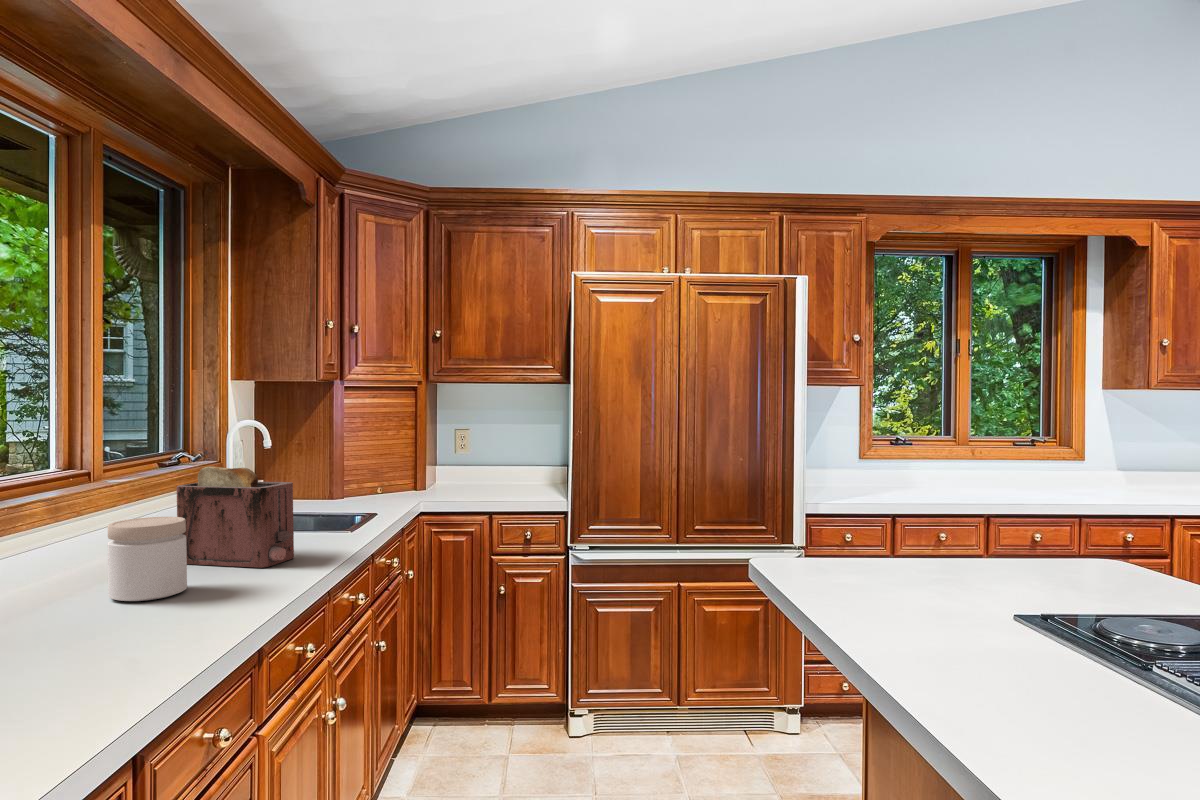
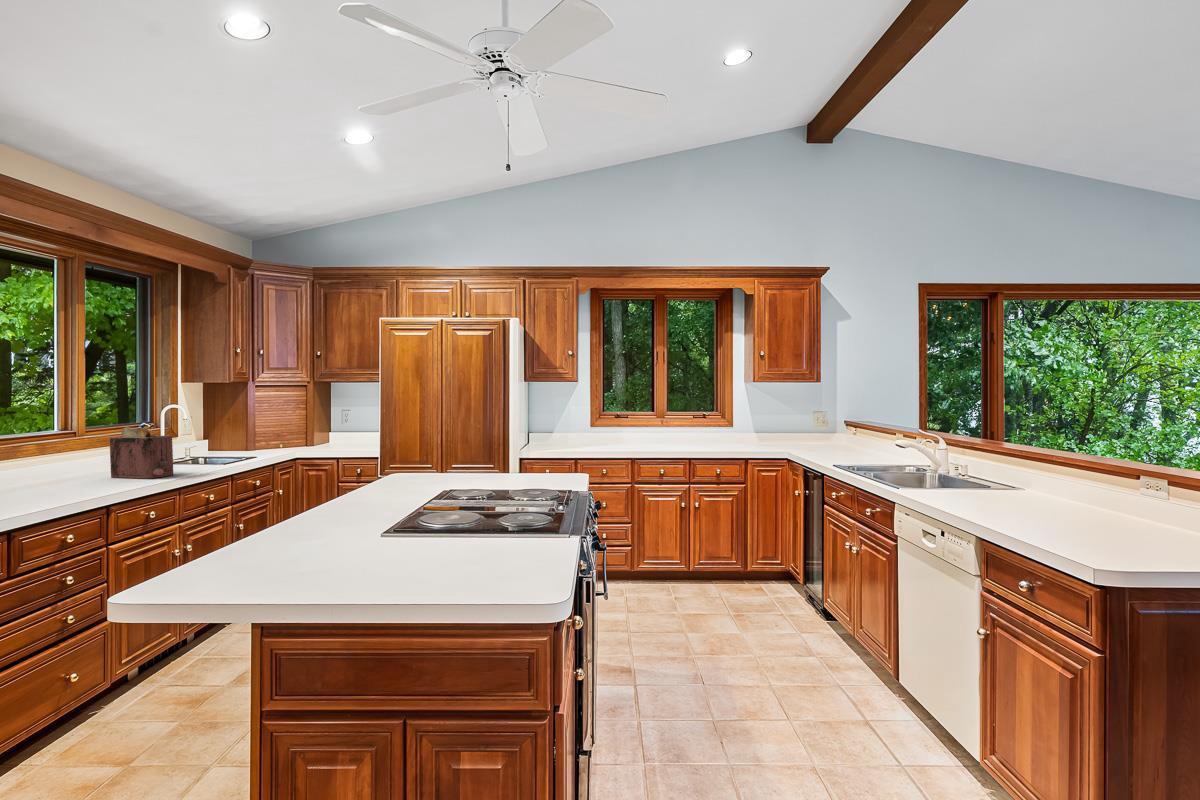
jar: present [107,517,187,601] -> none [52,451,97,490]

